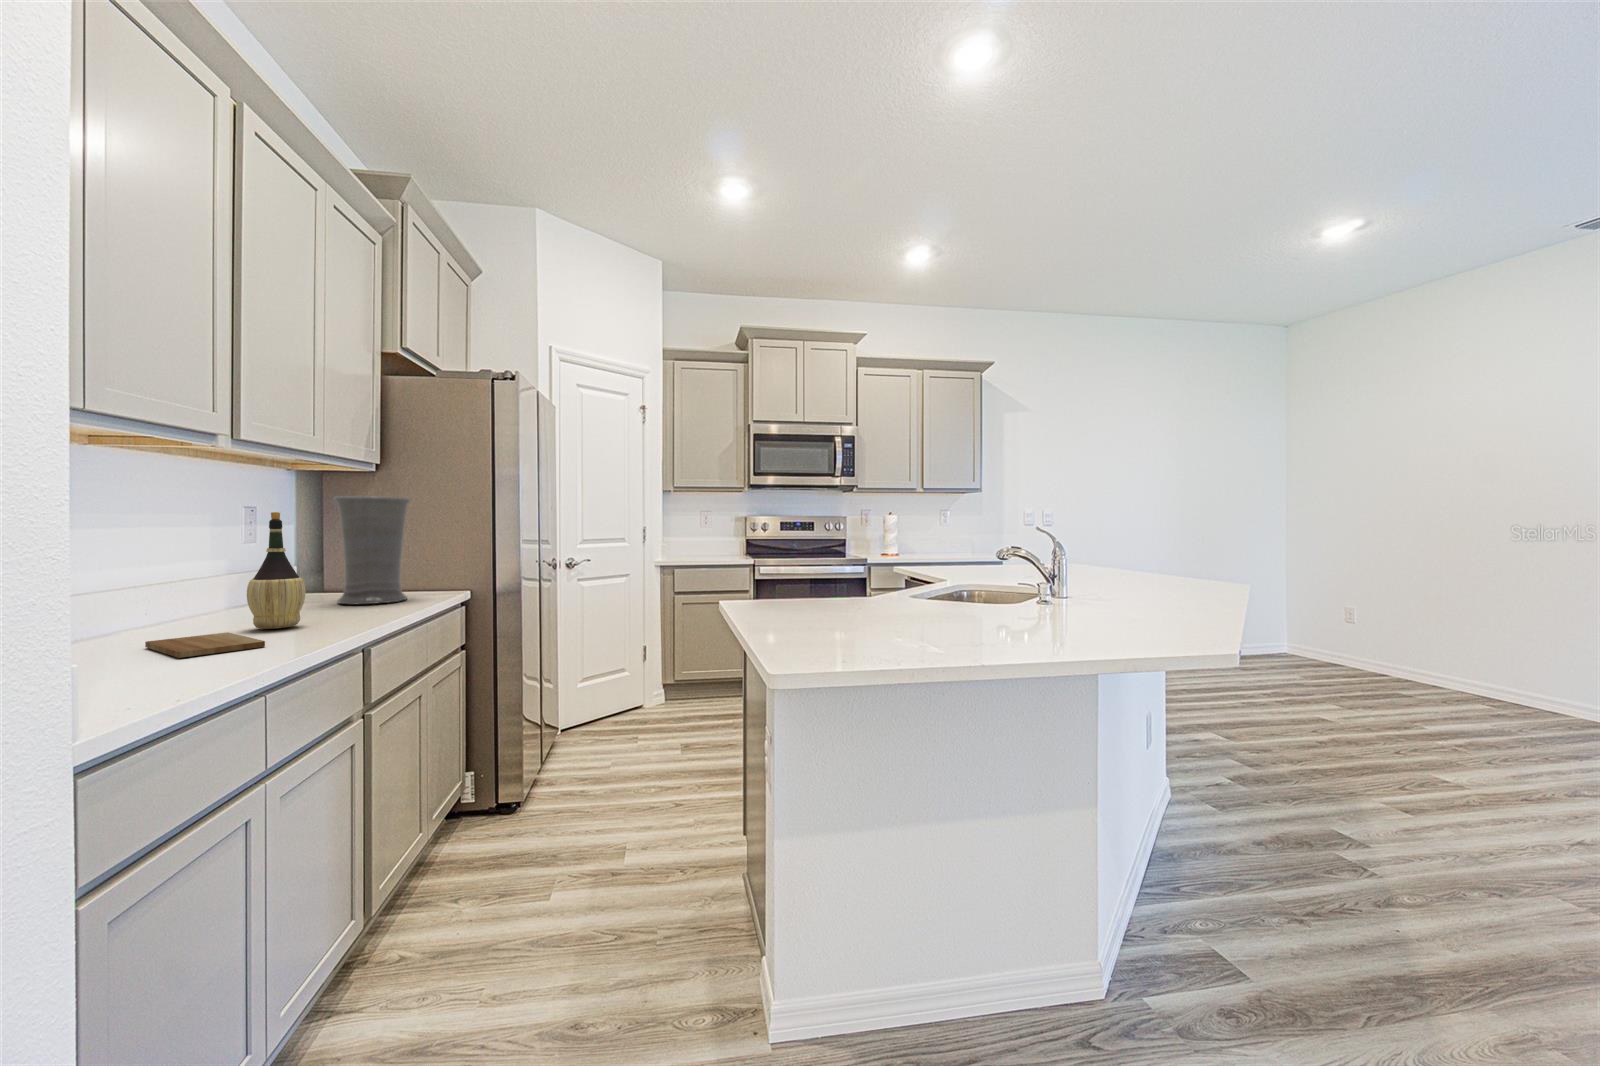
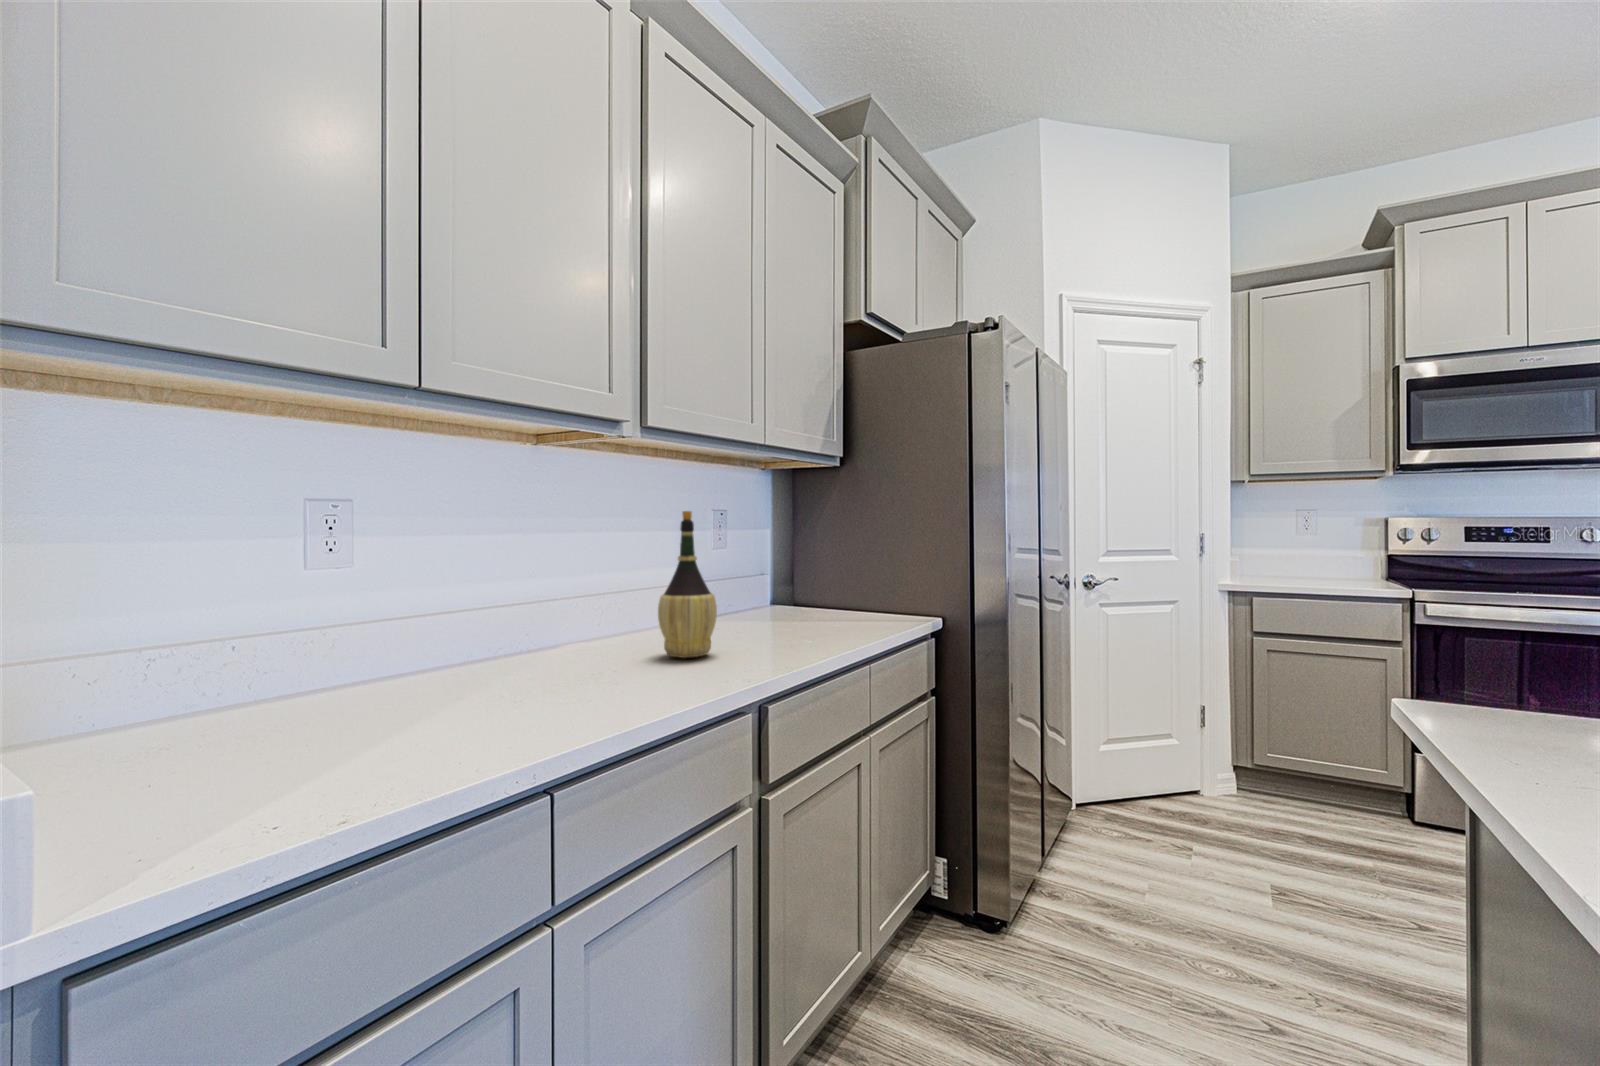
vase: present [334,496,411,604] -> none [787,493,868,627]
cutting board: present [145,632,265,658] -> none [528,659,628,698]

